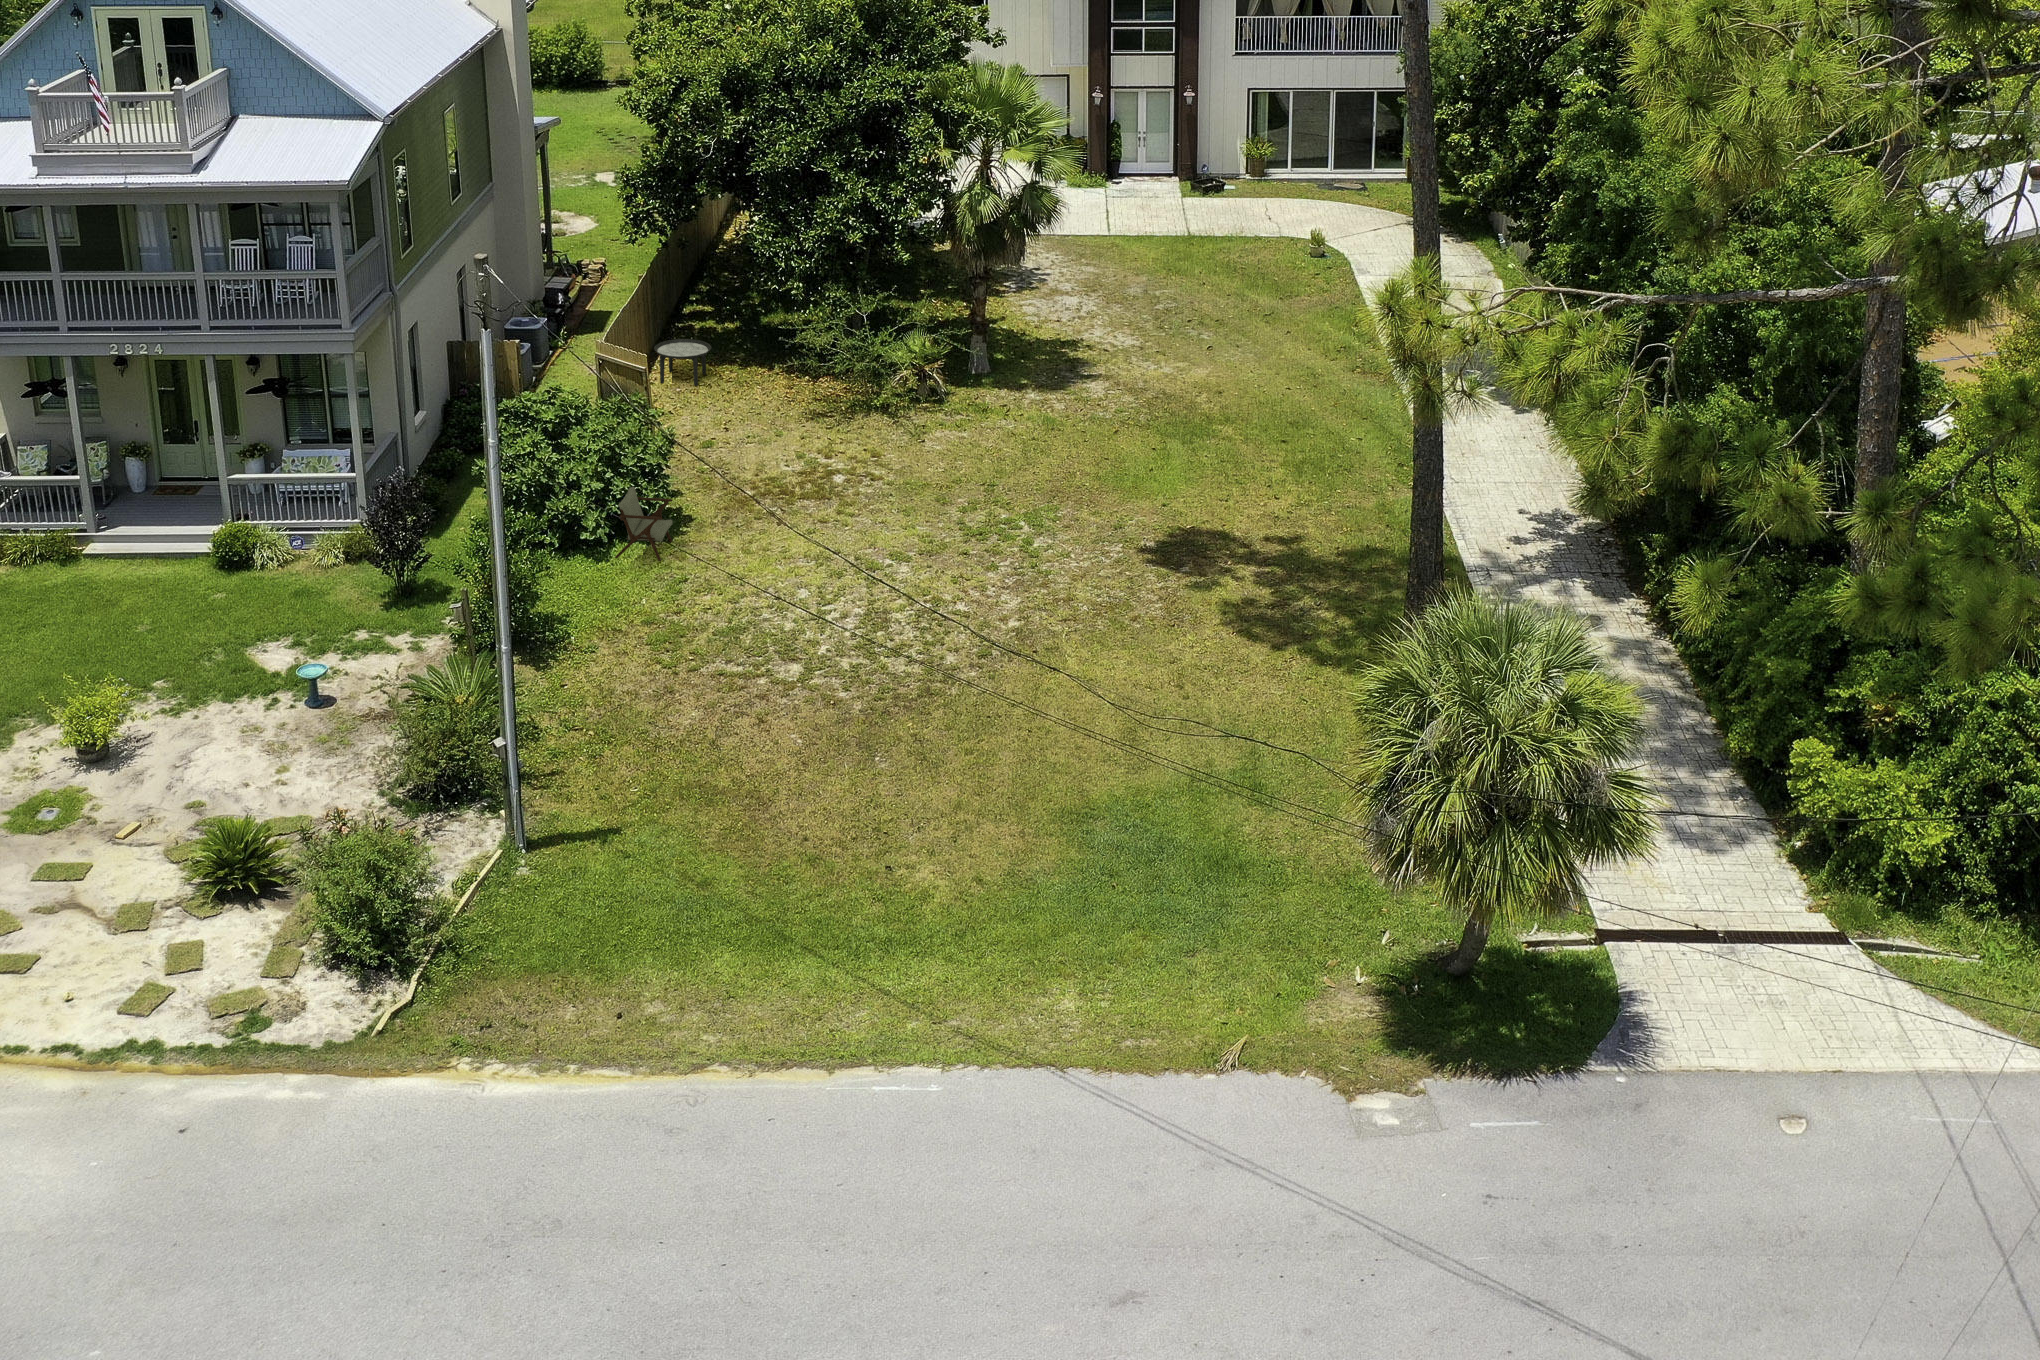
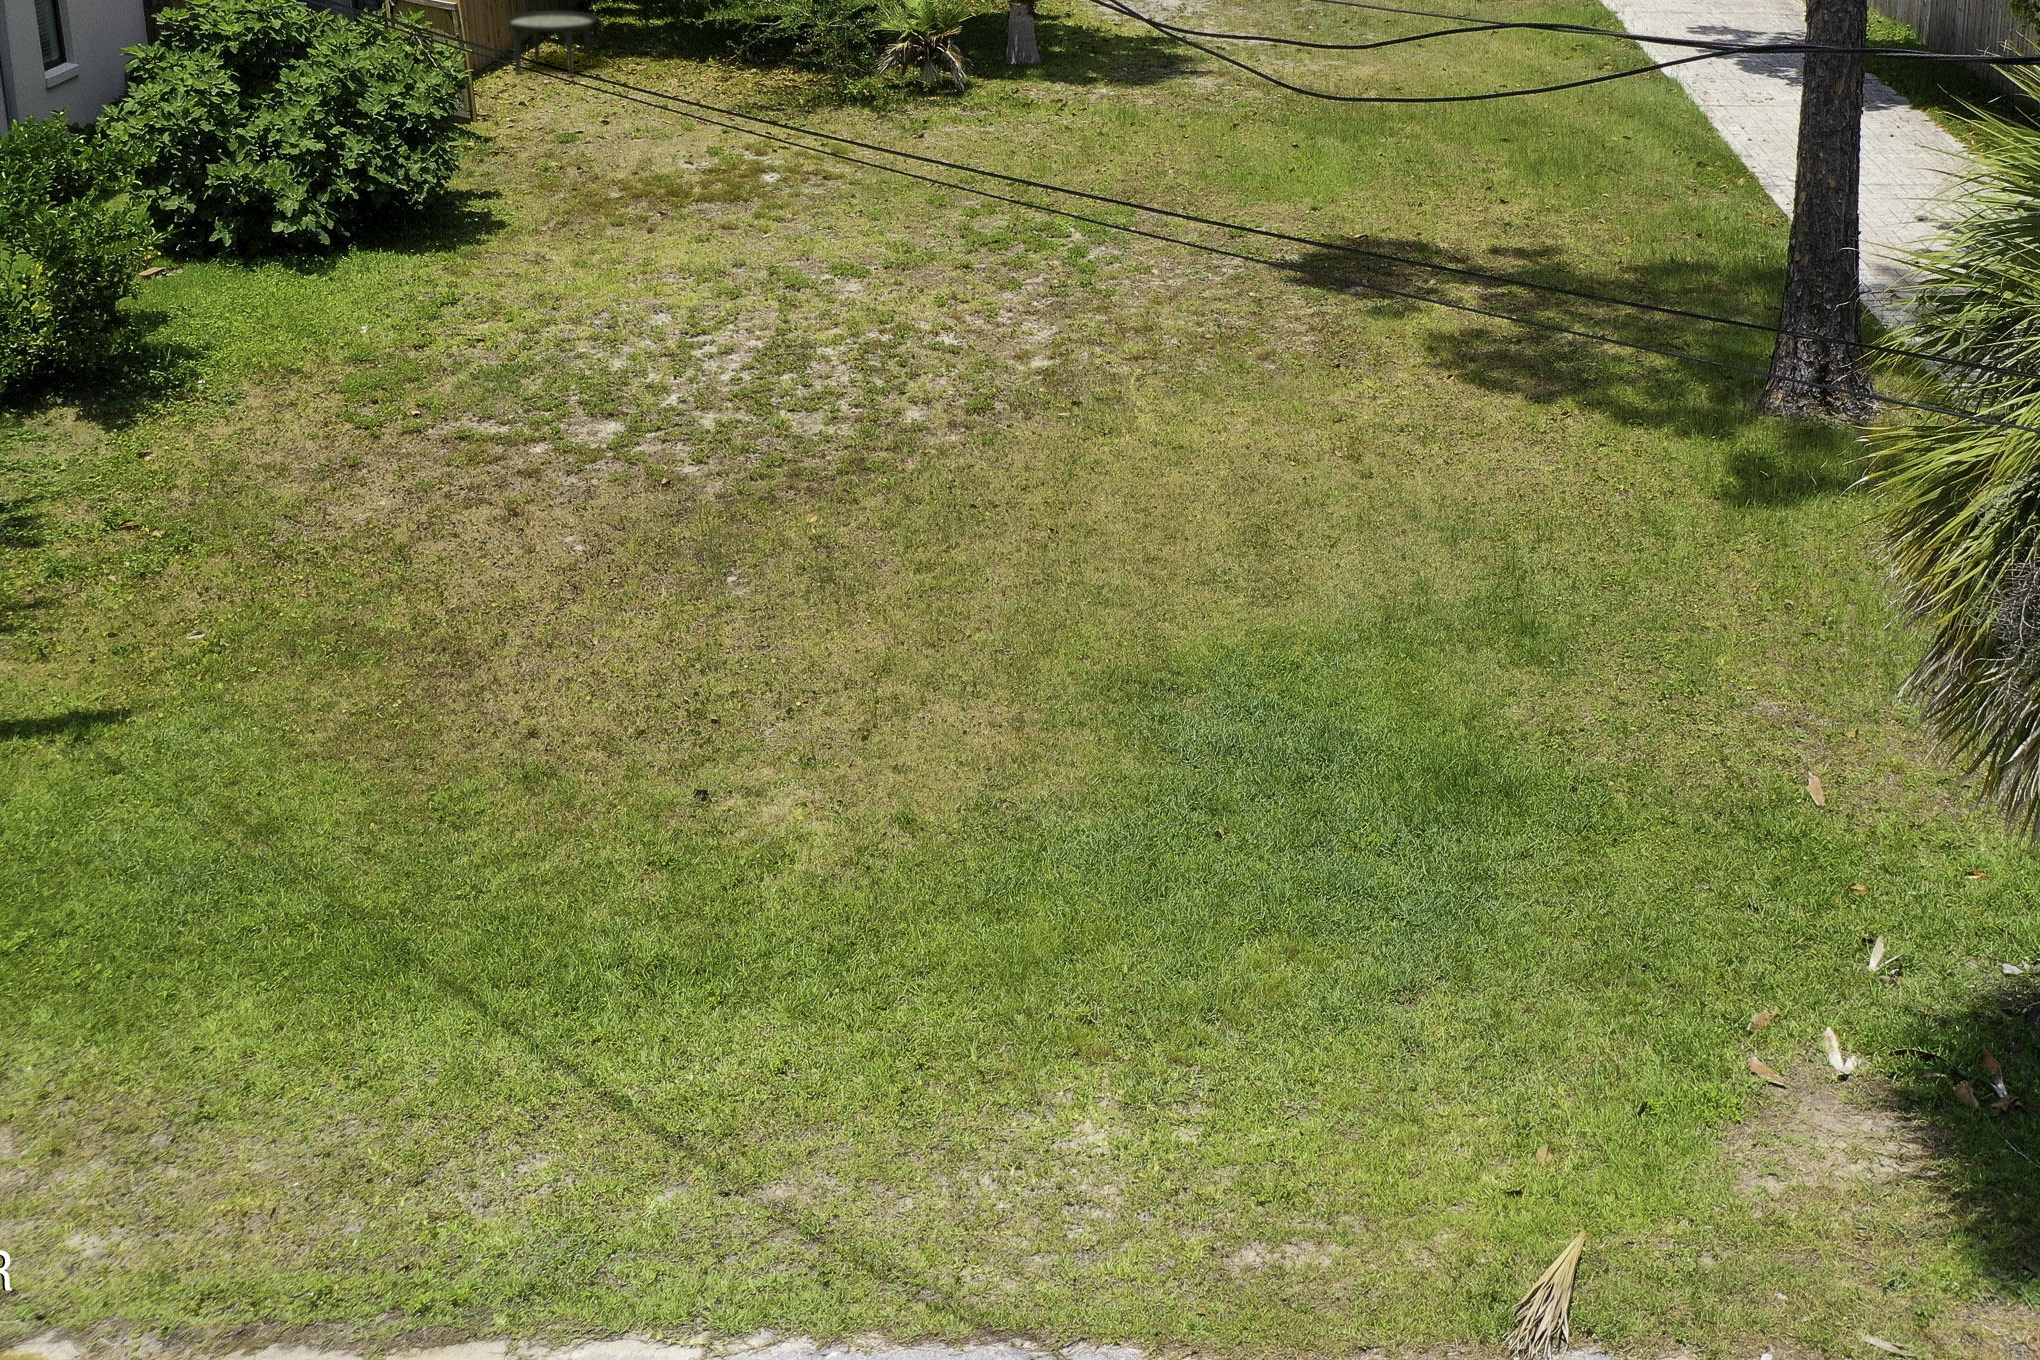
lounge chair: present [615,487,673,561] -> none [338,153,454,278]

